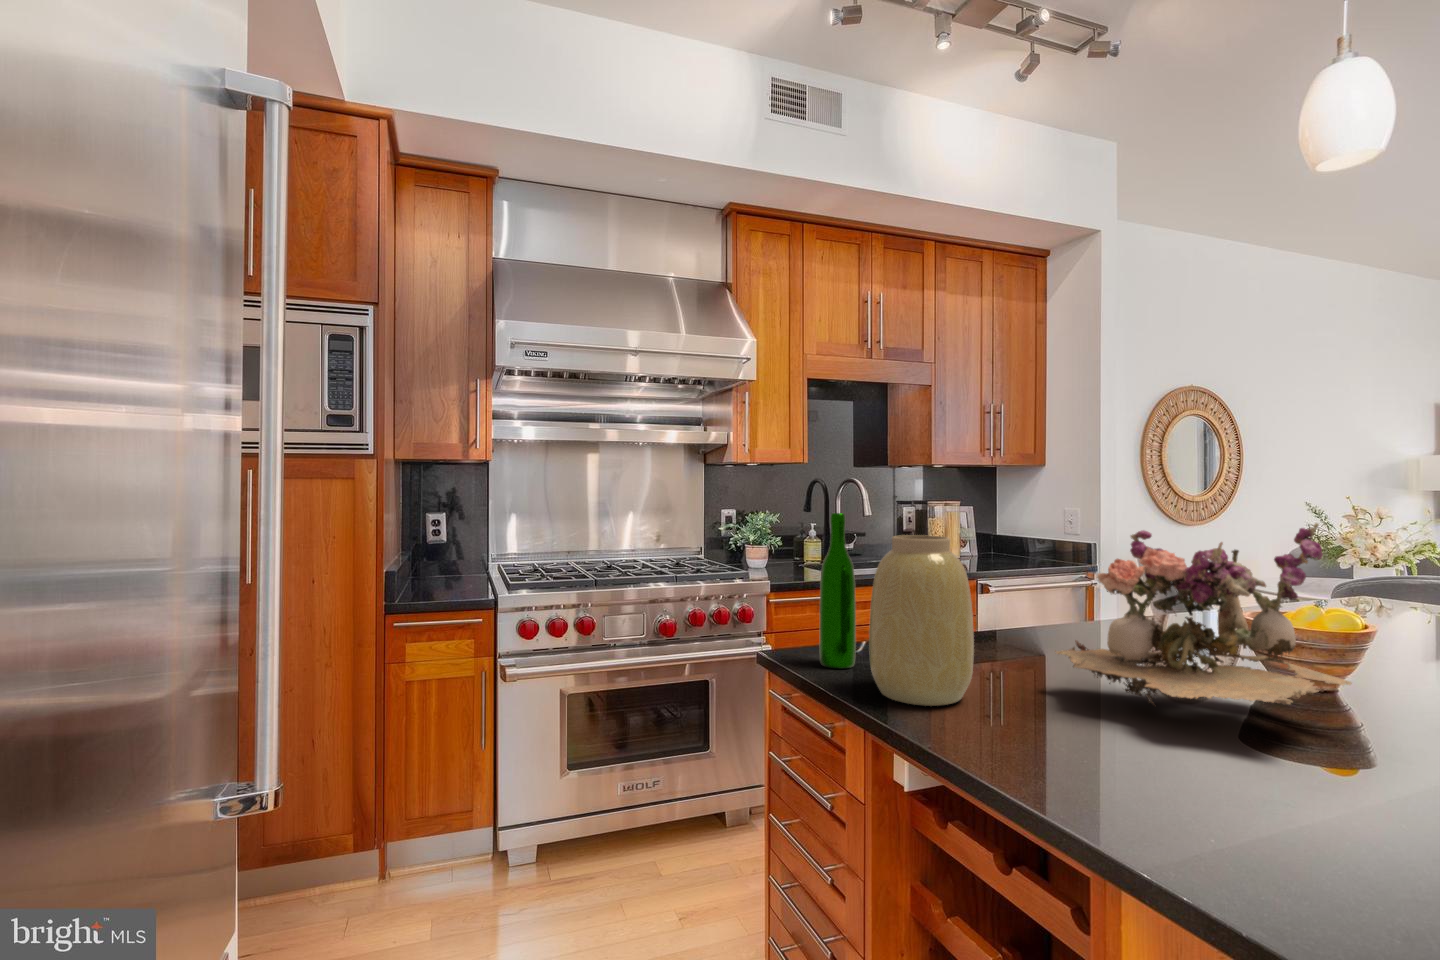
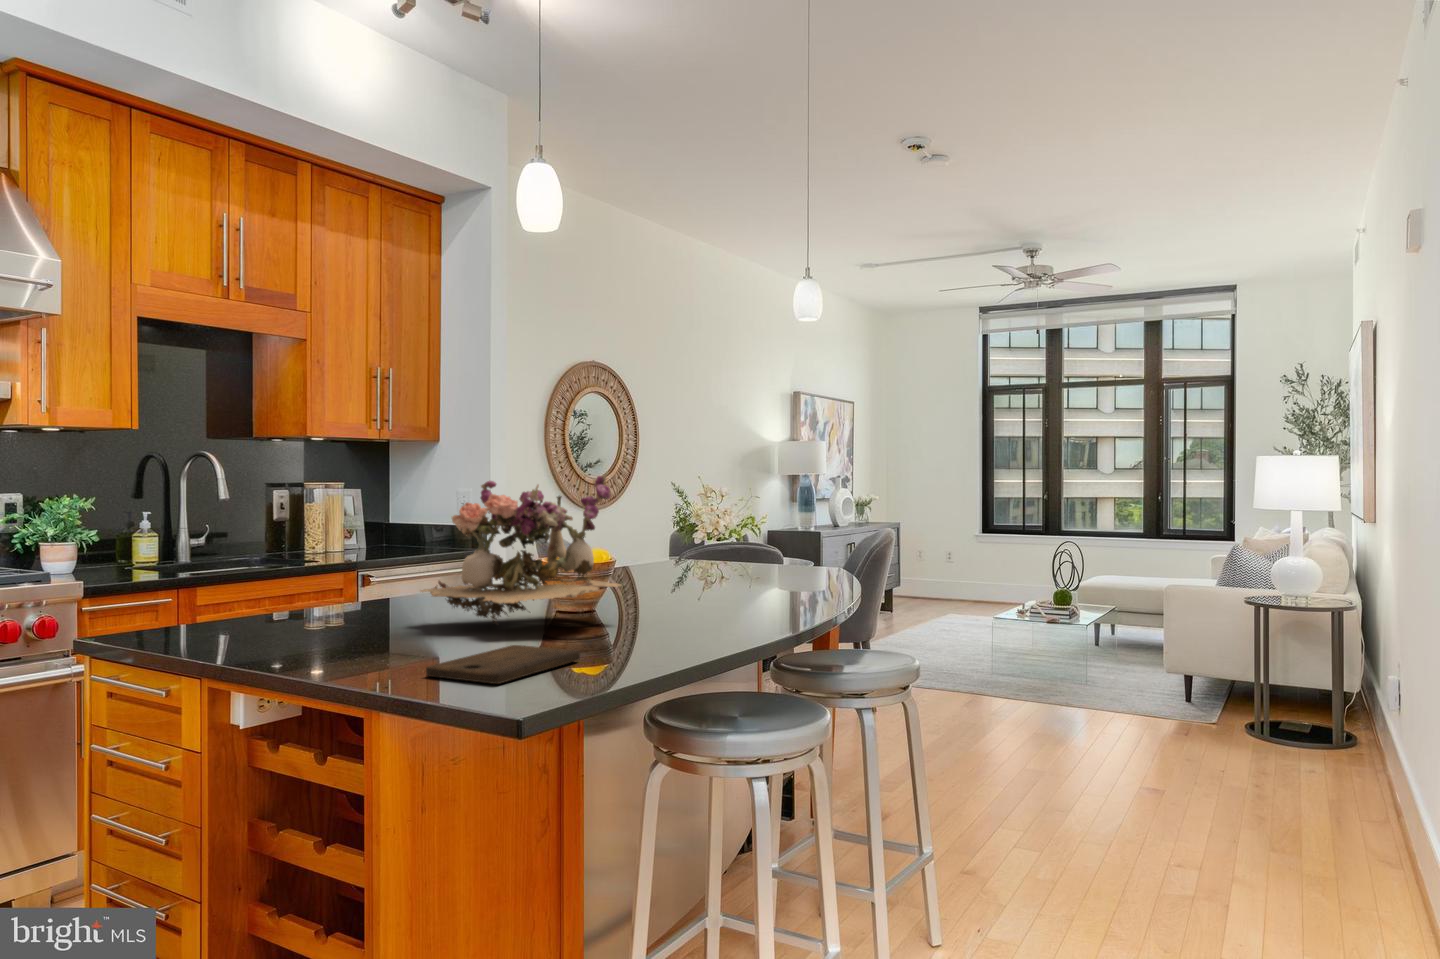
wine bottle: present [819,513,856,668] -> none [181,471,223,634]
vase: present [869,535,974,706] -> none [241,489,344,645]
cutting board: none [1093,775,1343,881] -> present [426,645,580,684]

